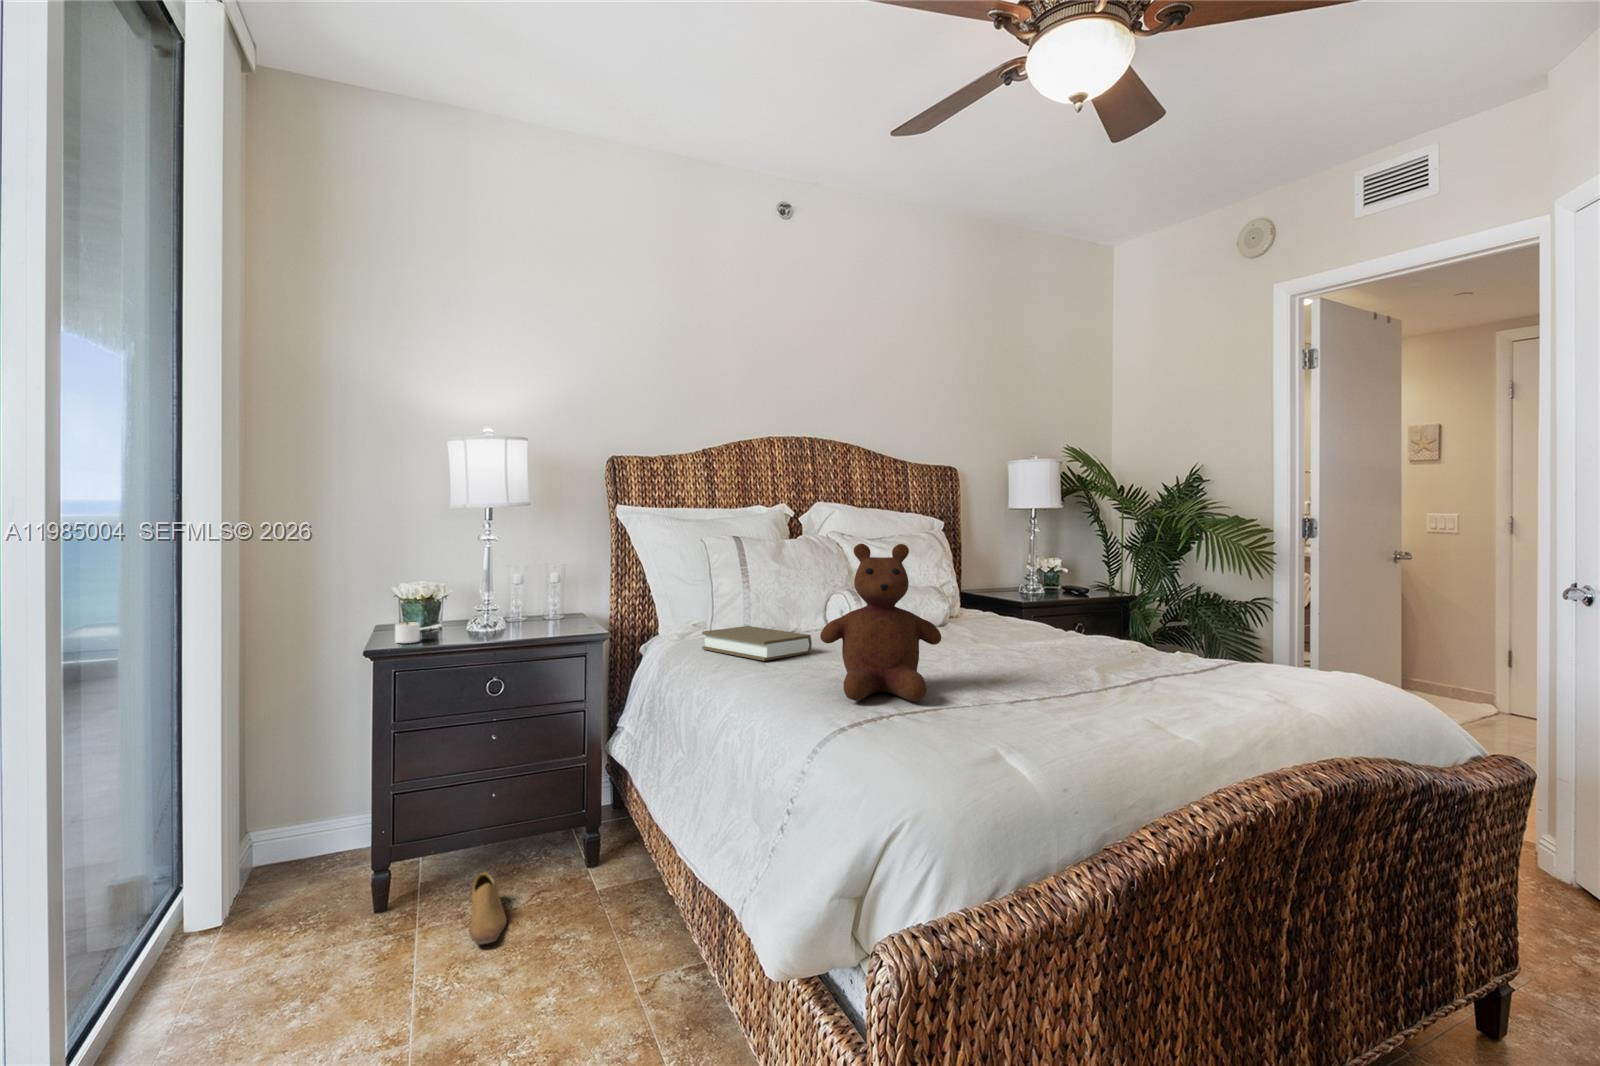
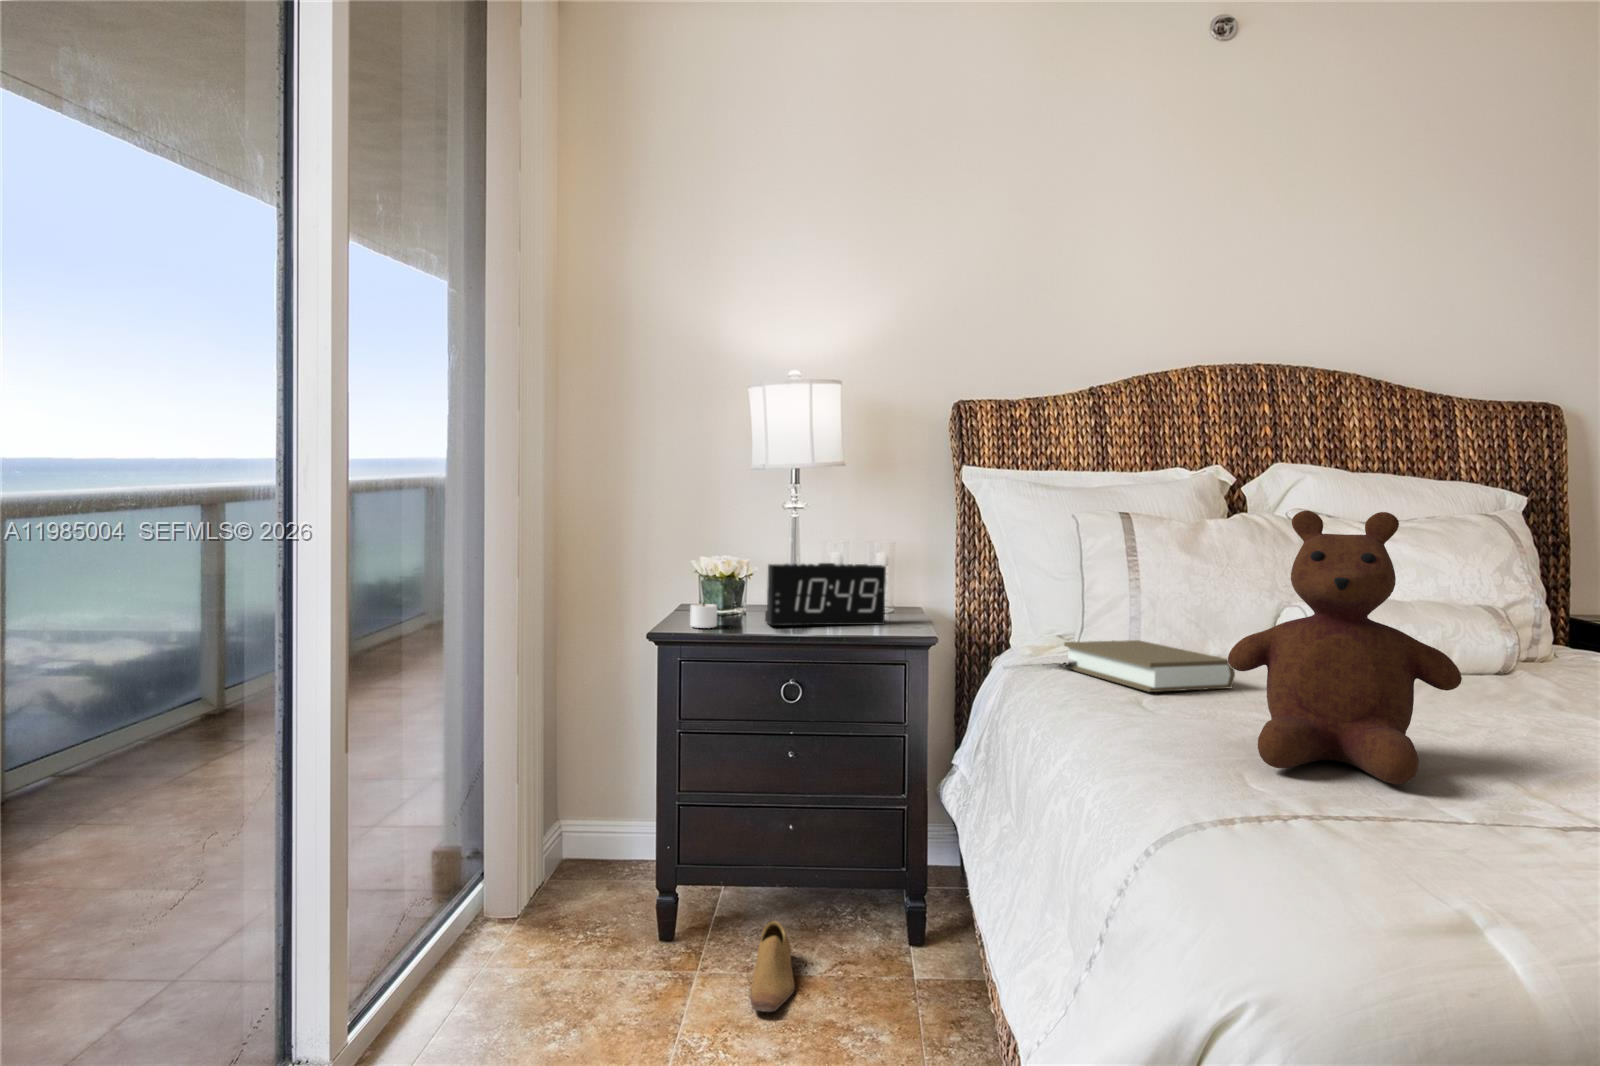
alarm clock: none [461,583,561,636] -> present [765,563,886,626]

